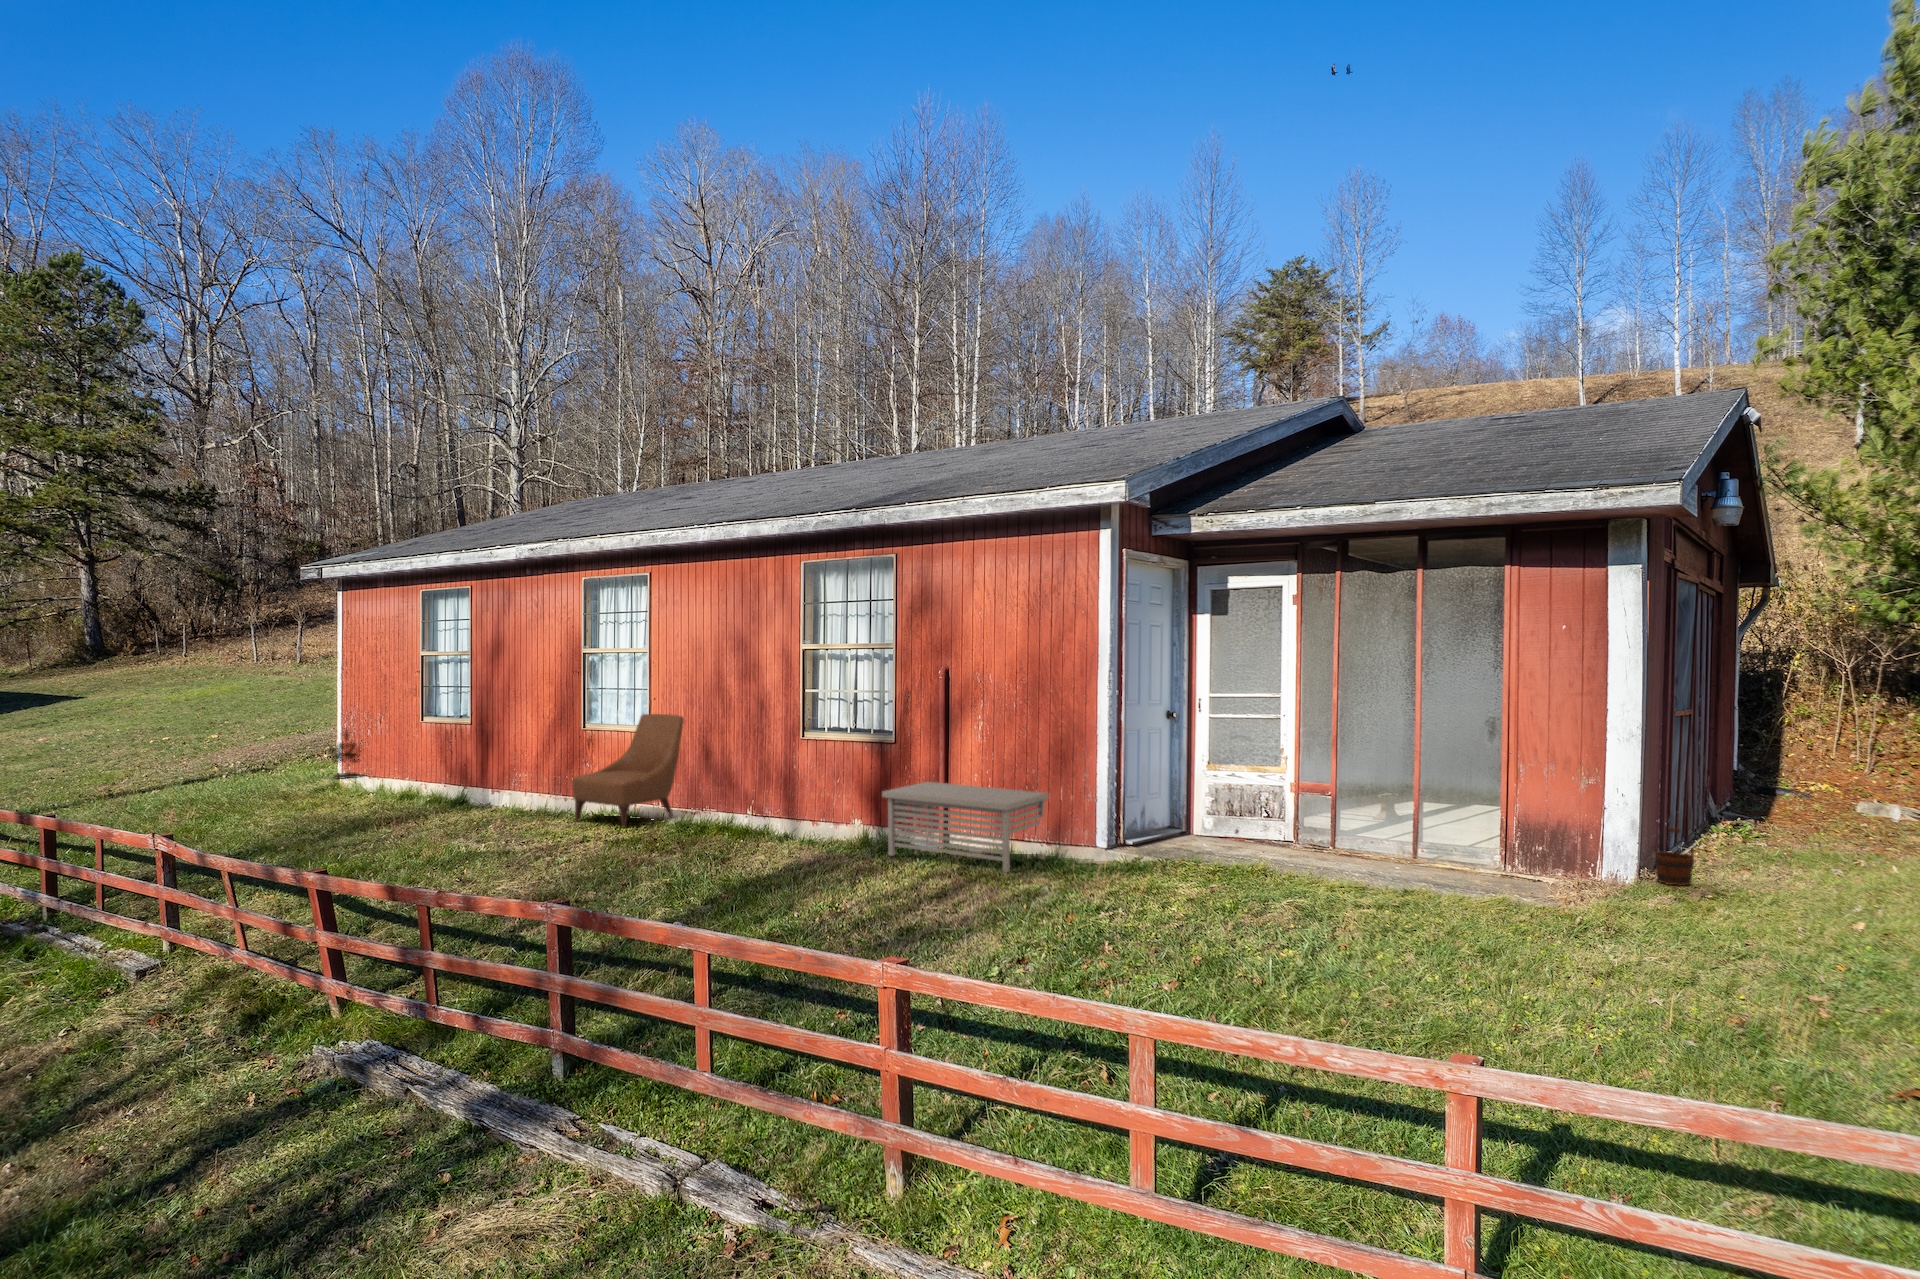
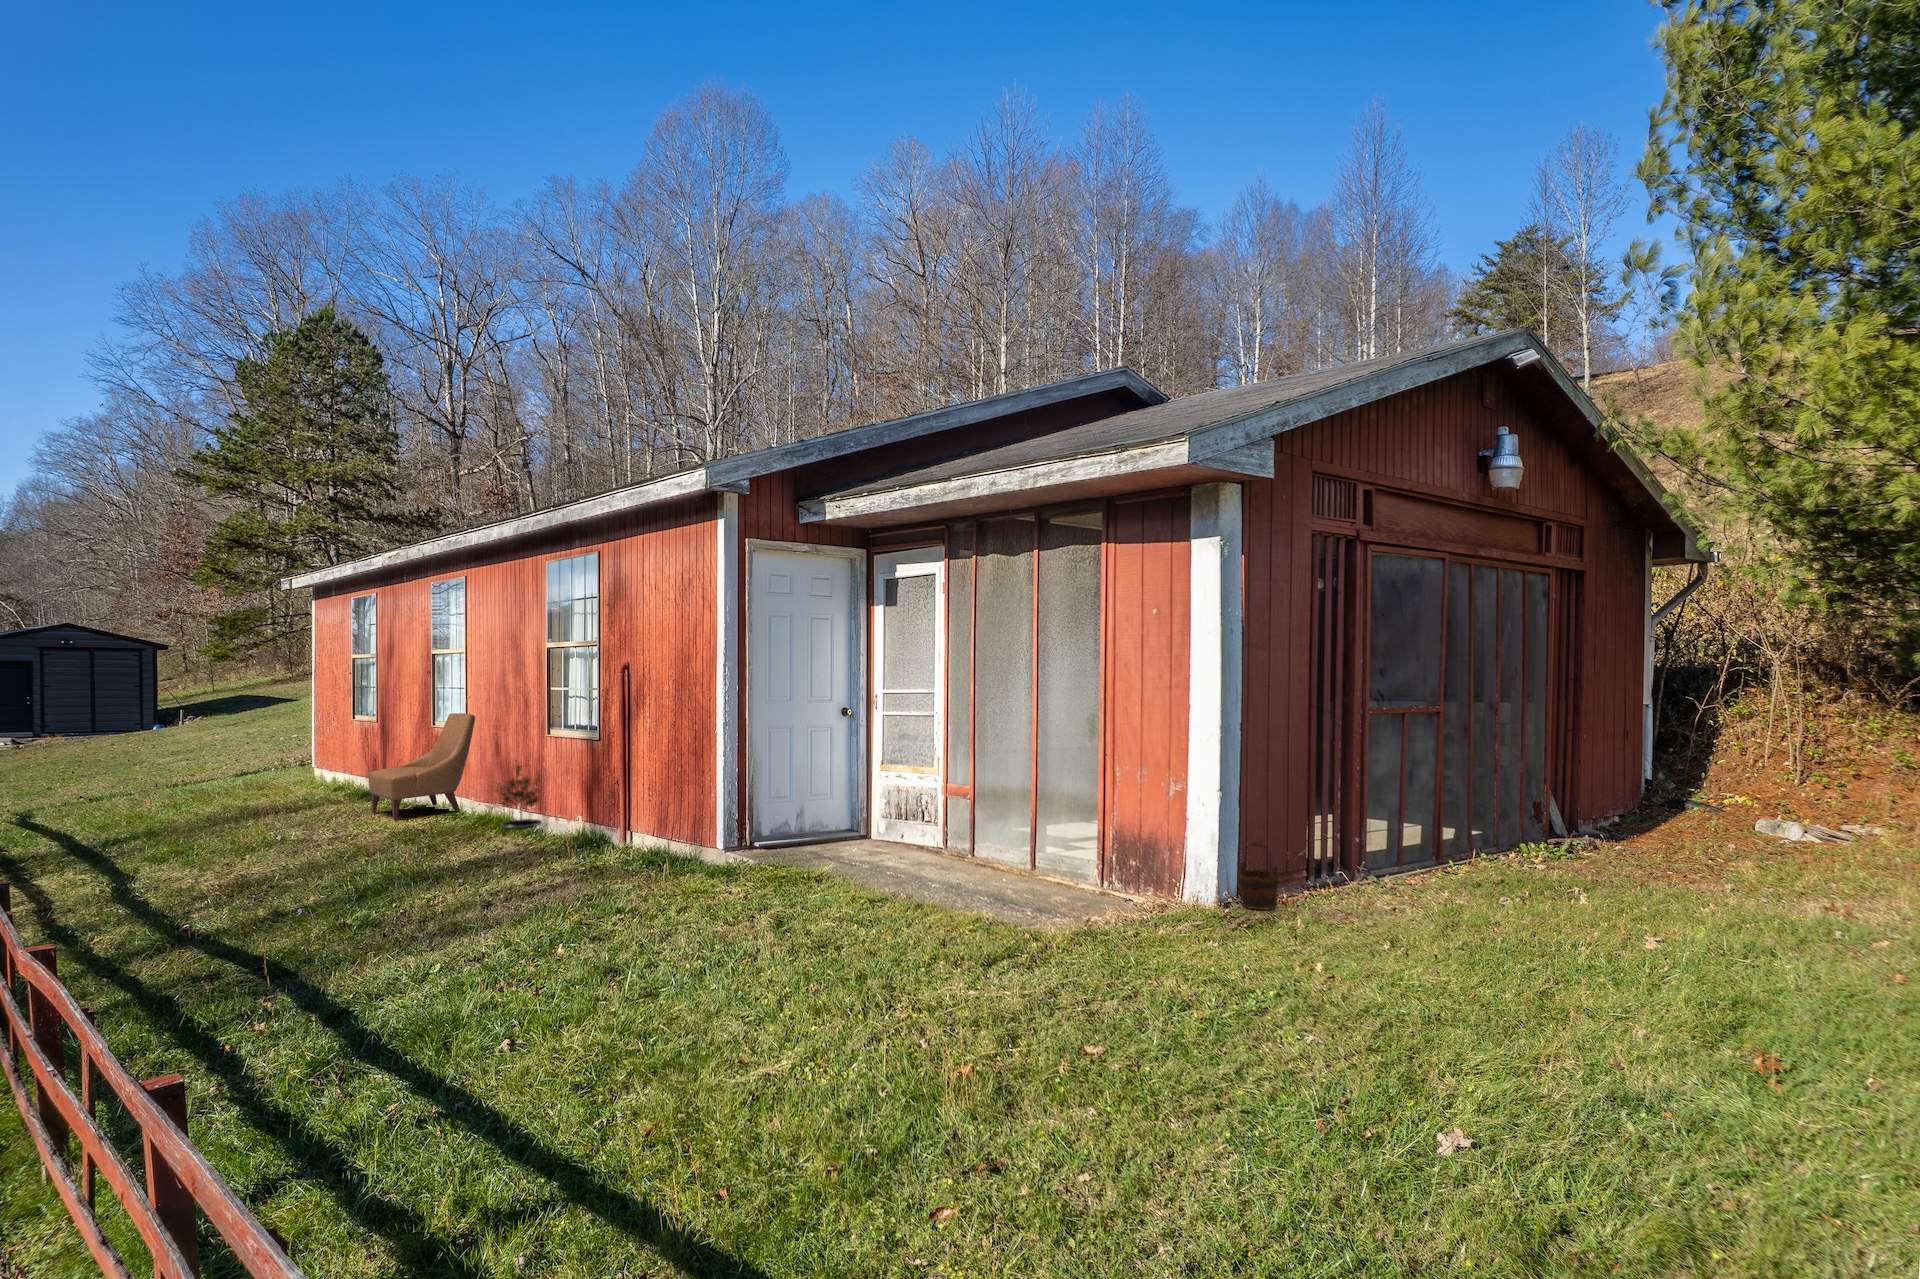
potted tree: present [329,728,364,778] -> present [496,760,542,828]
storage bench: present [882,782,1048,872] -> none [537,779,680,872]

